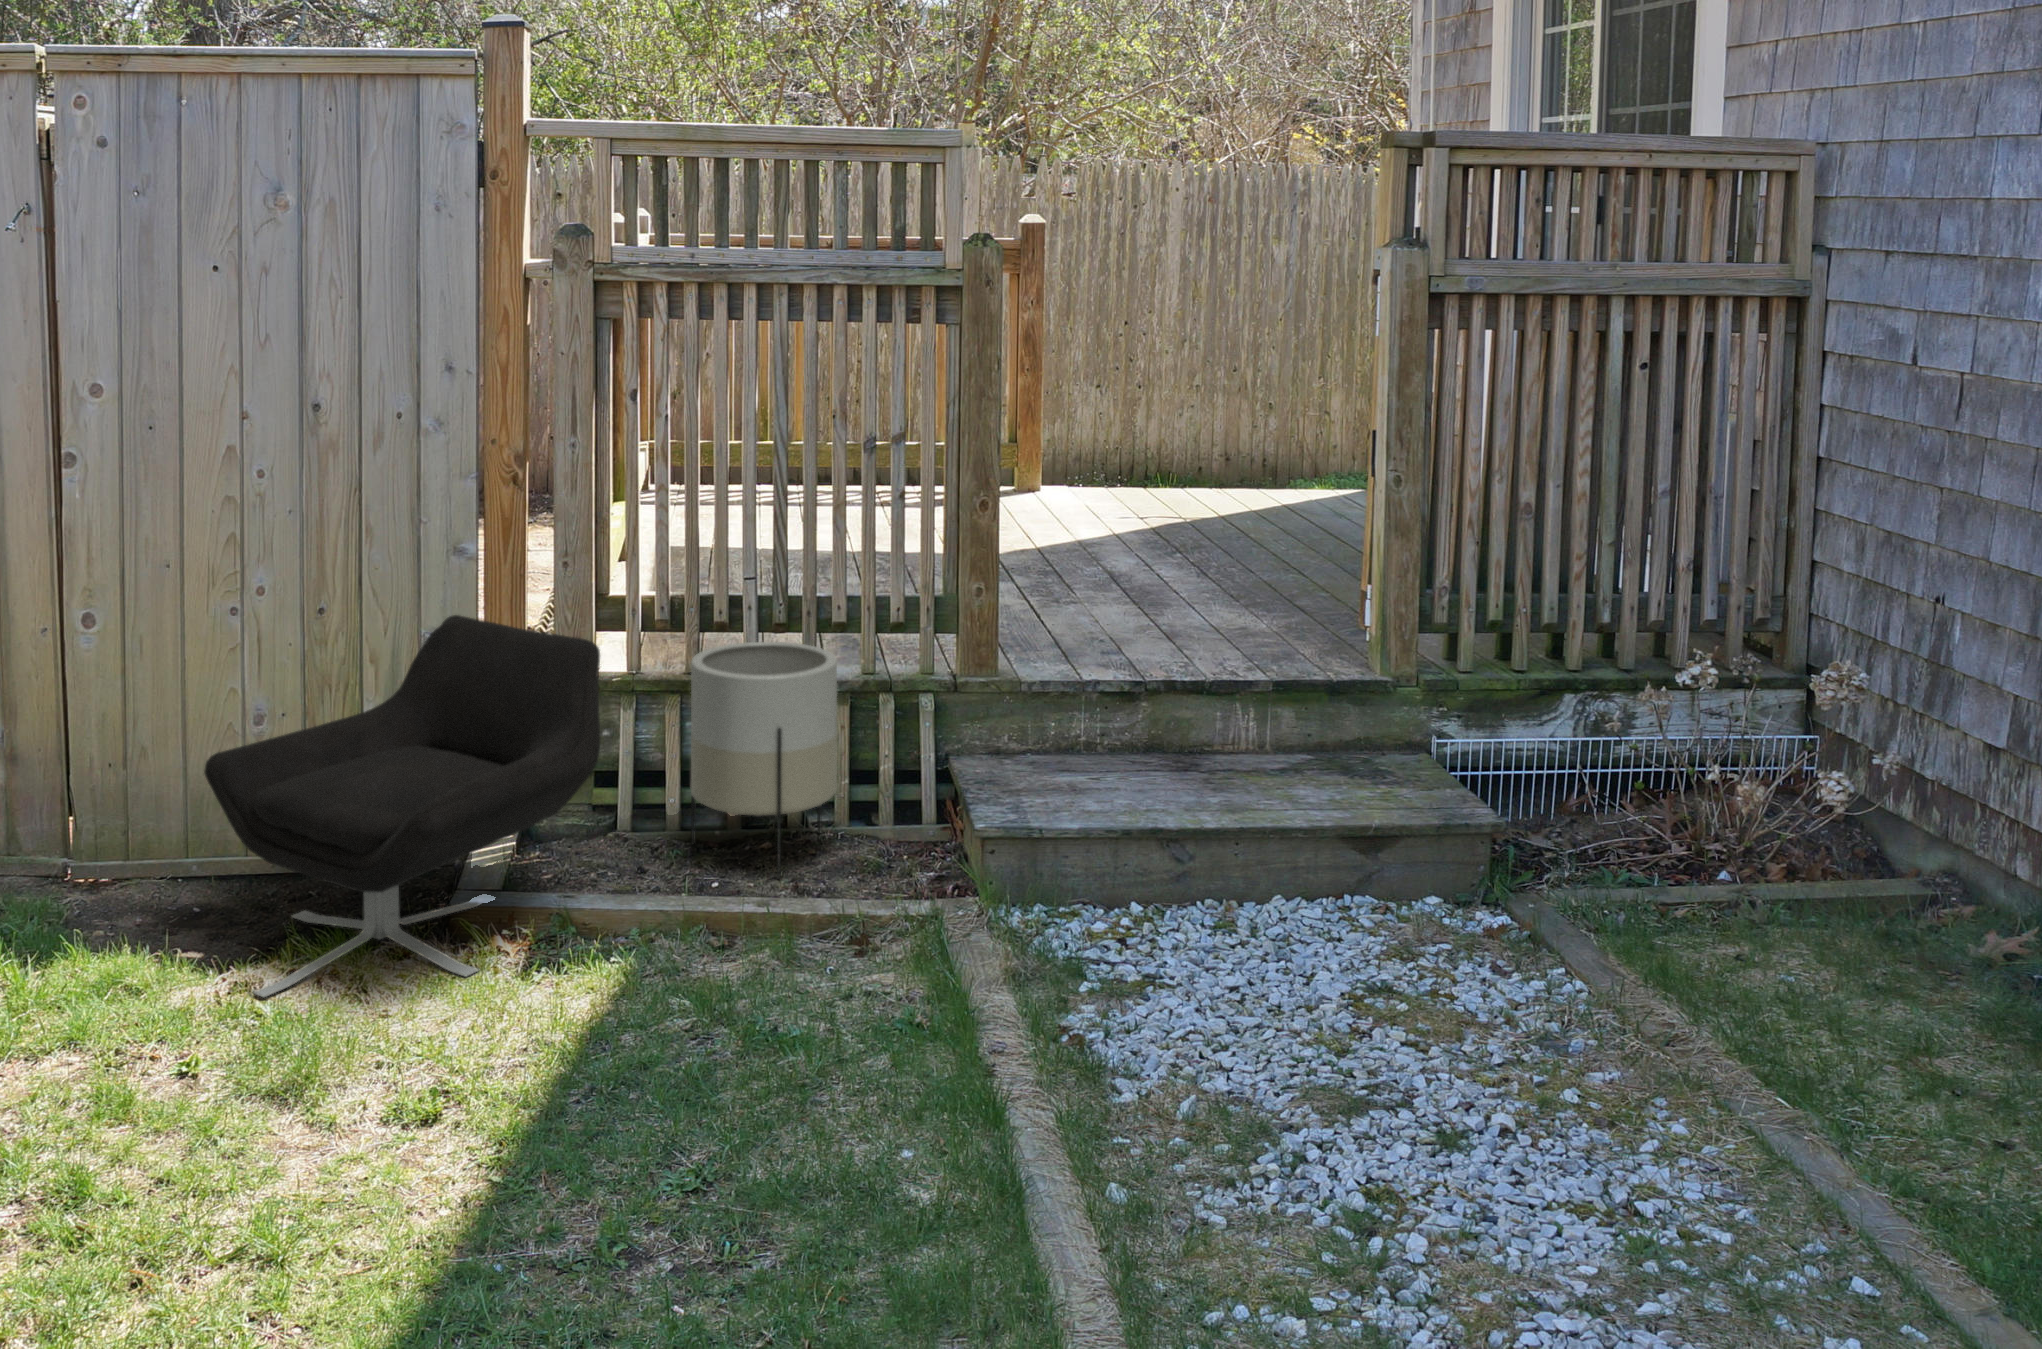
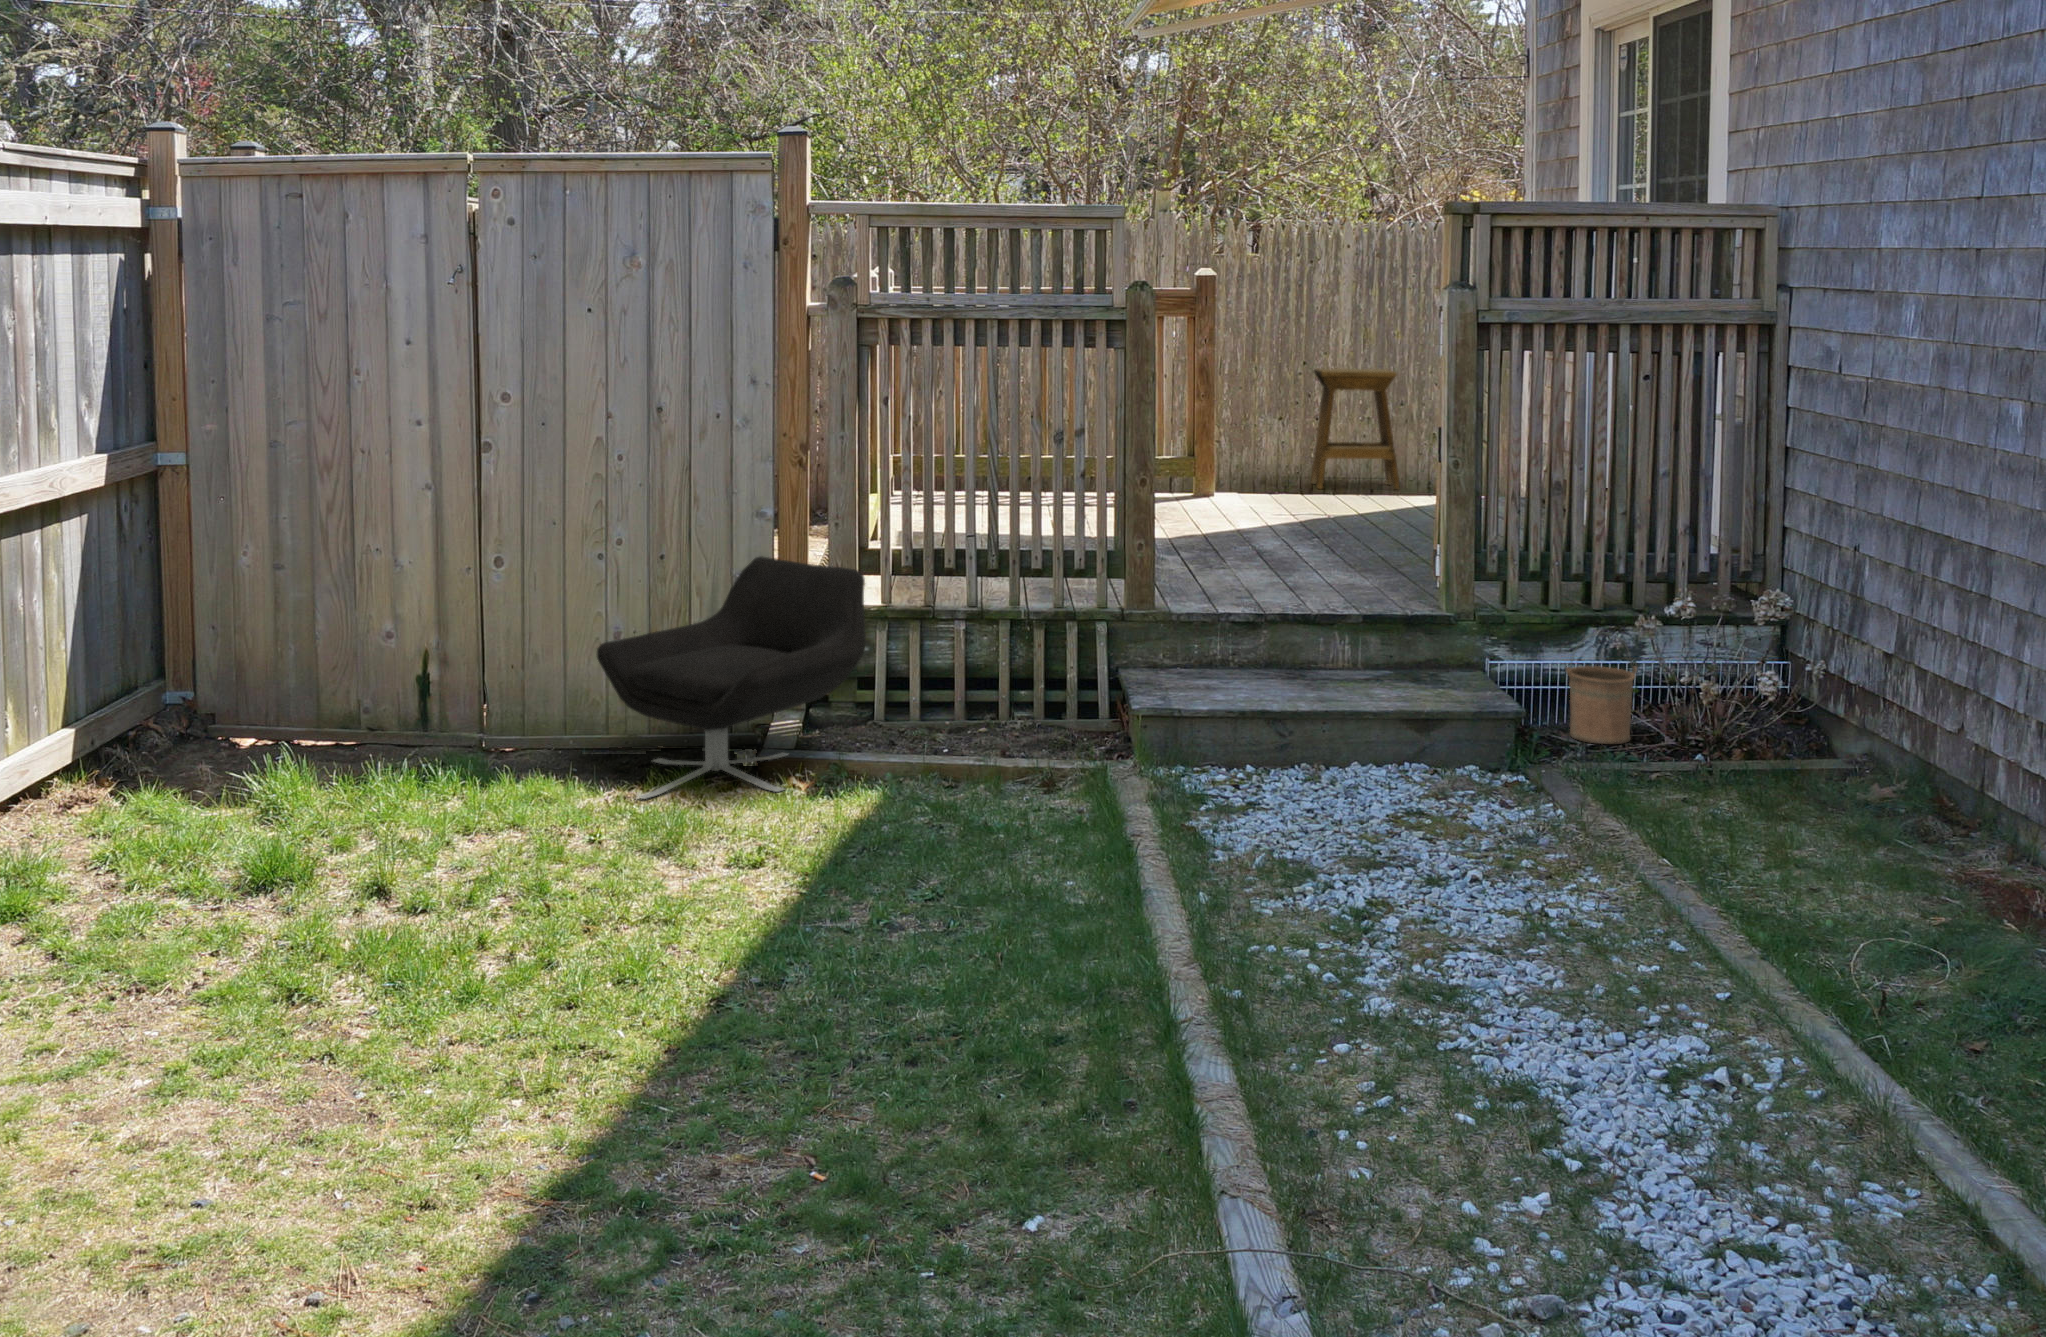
stool: none [1156,332,1261,475] -> present [1311,369,1400,489]
planter: present [691,642,837,879] -> none [927,582,1033,747]
bucket: none [1545,706,1638,856] -> present [1565,634,1638,744]

